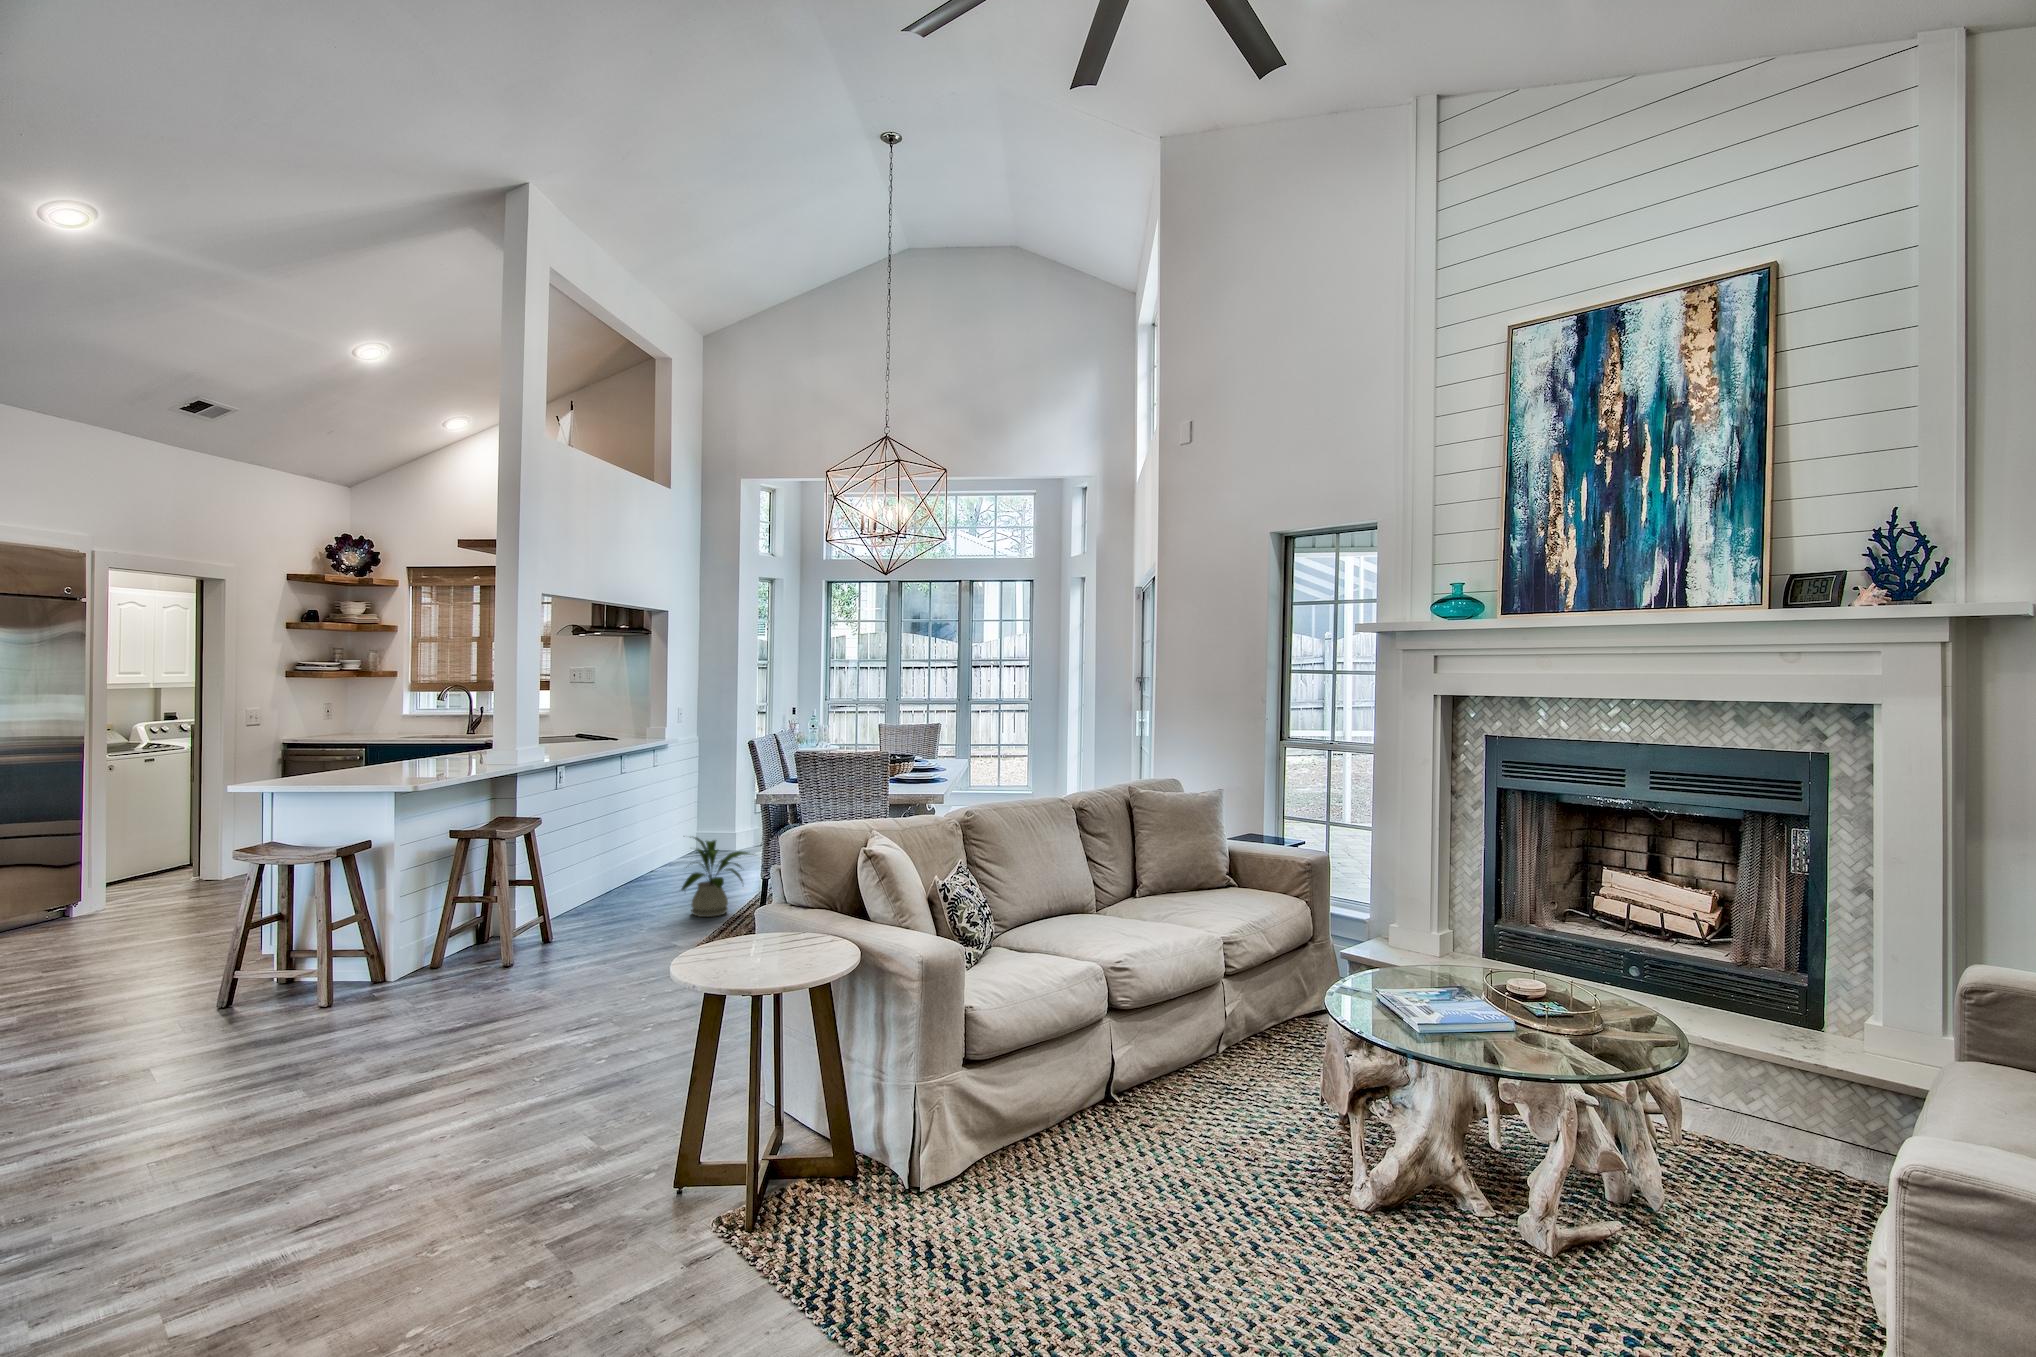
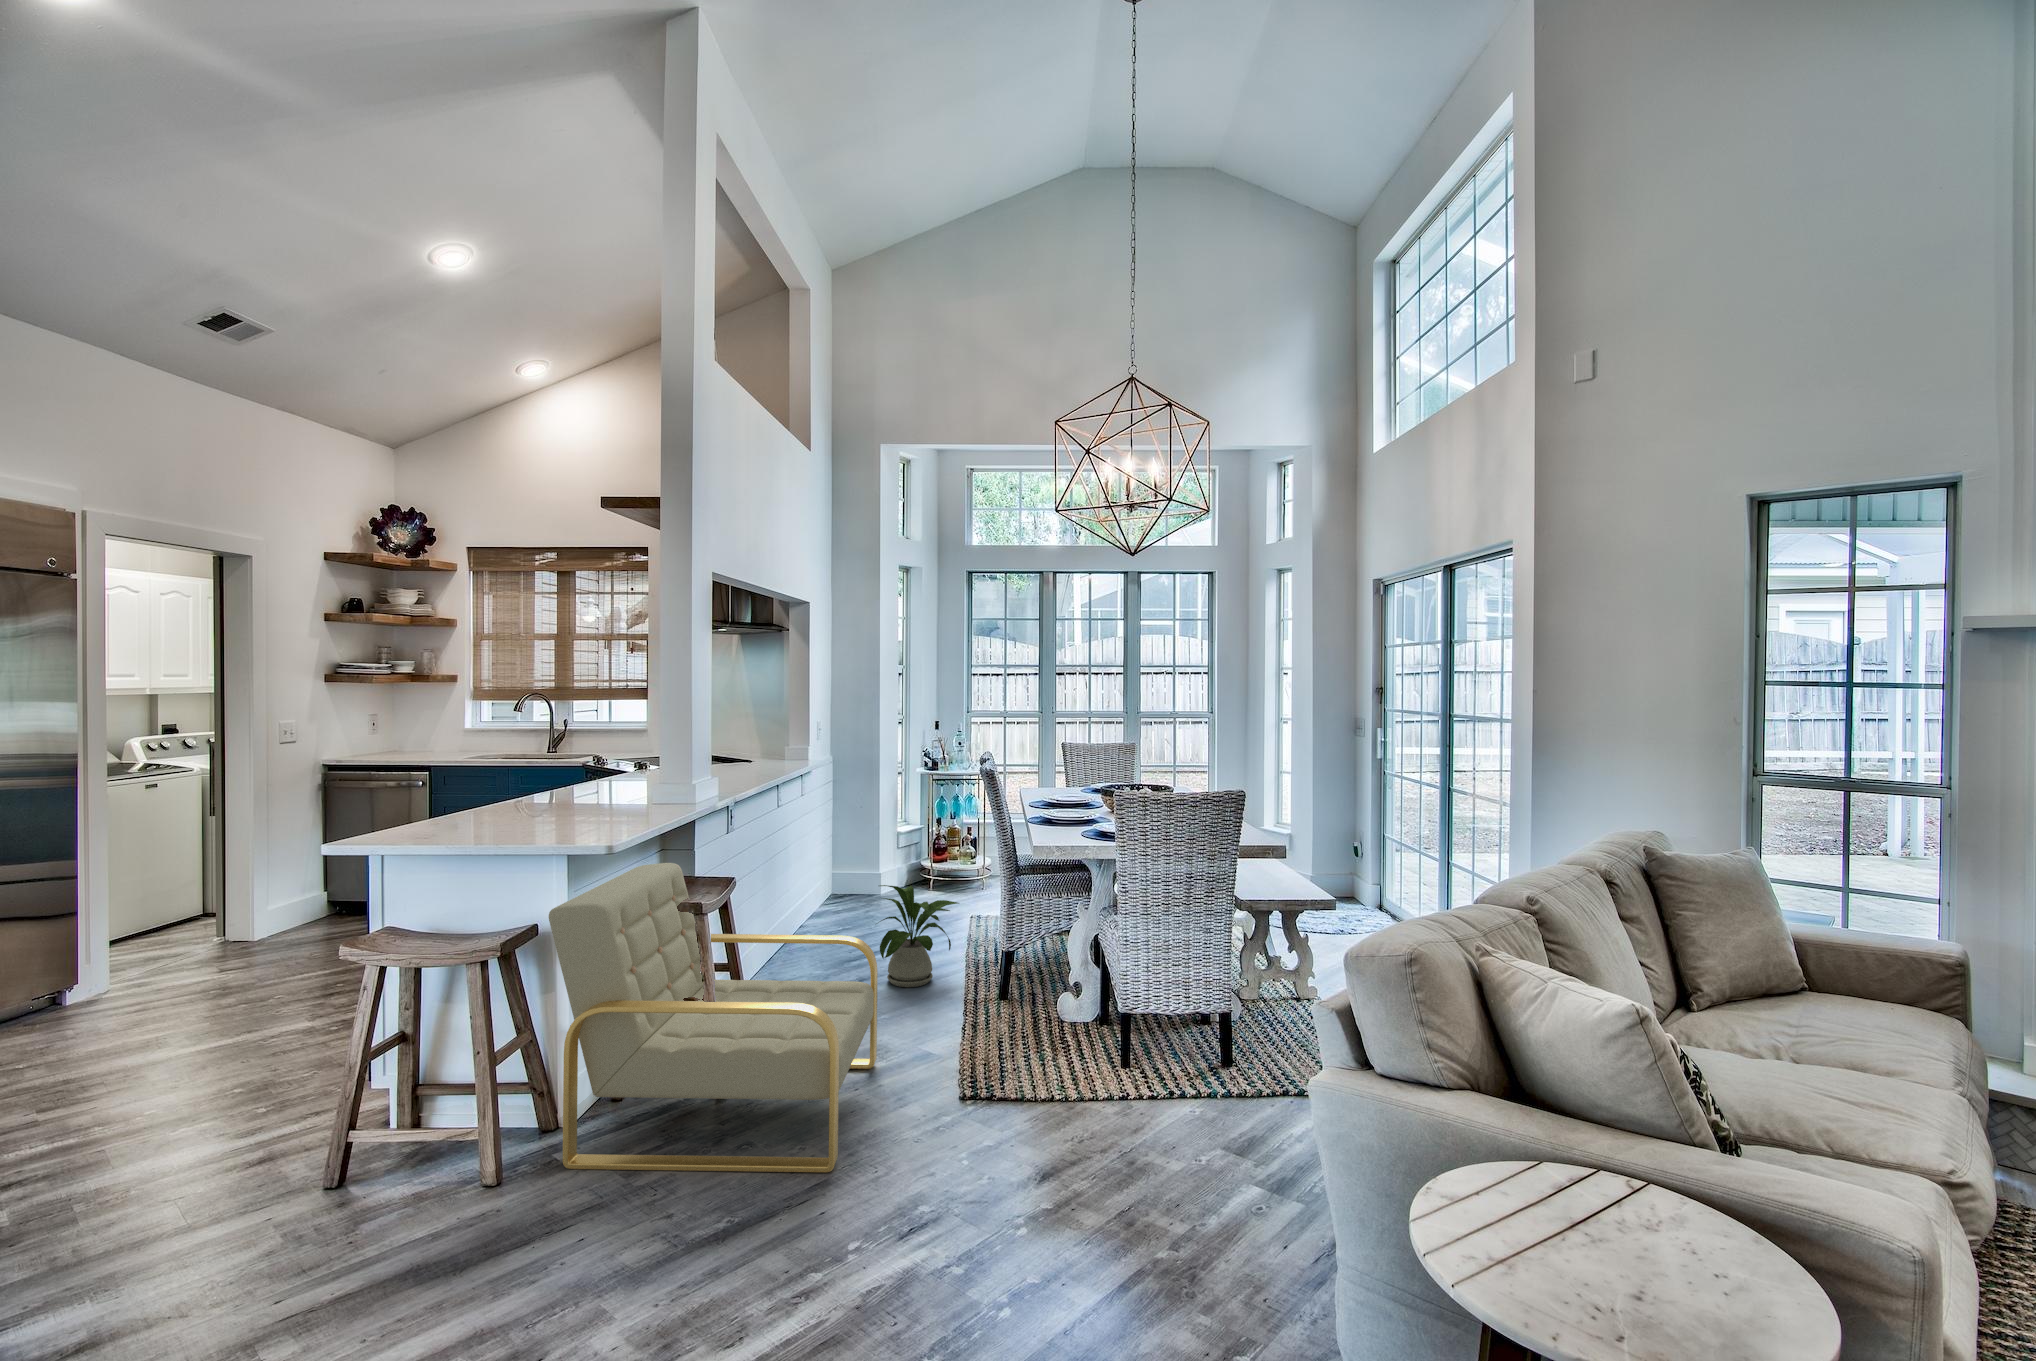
armchair: none [371,805,637,1007] -> present [549,863,878,1172]

